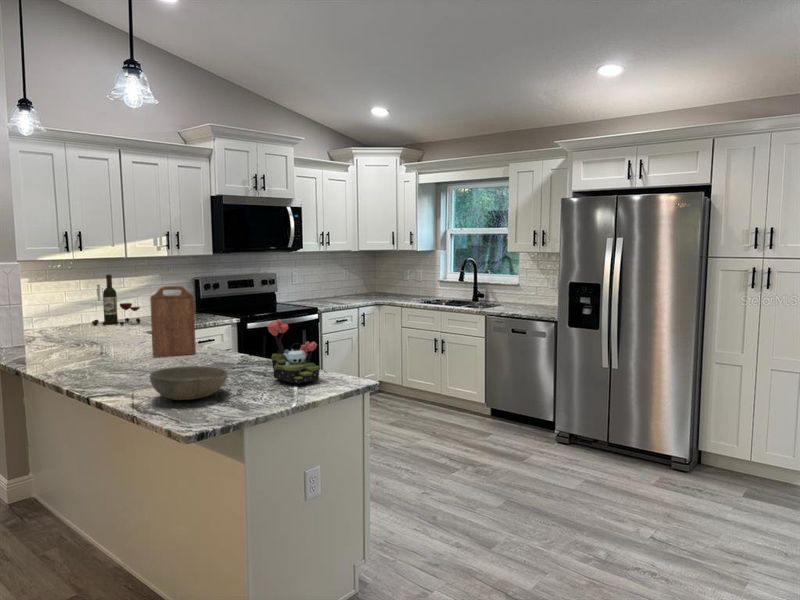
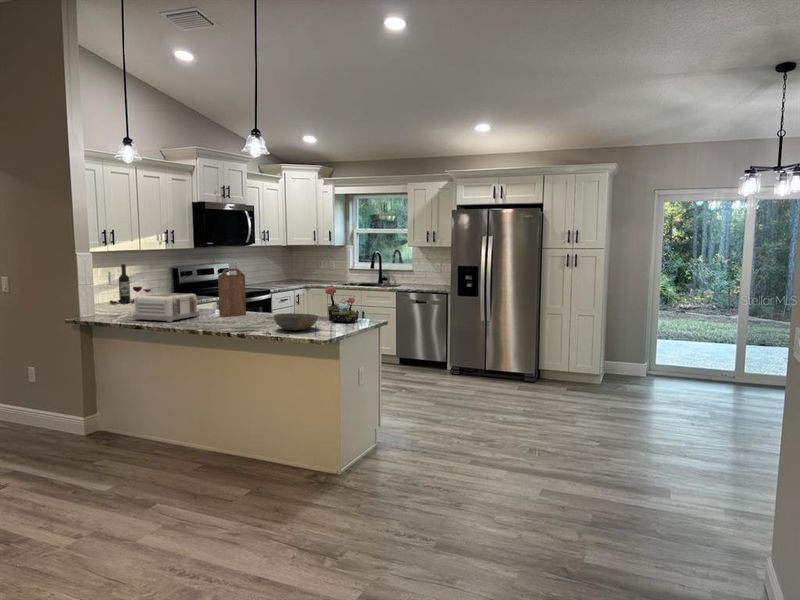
toaster: none [39,318,131,364] -> present [133,293,199,322]

